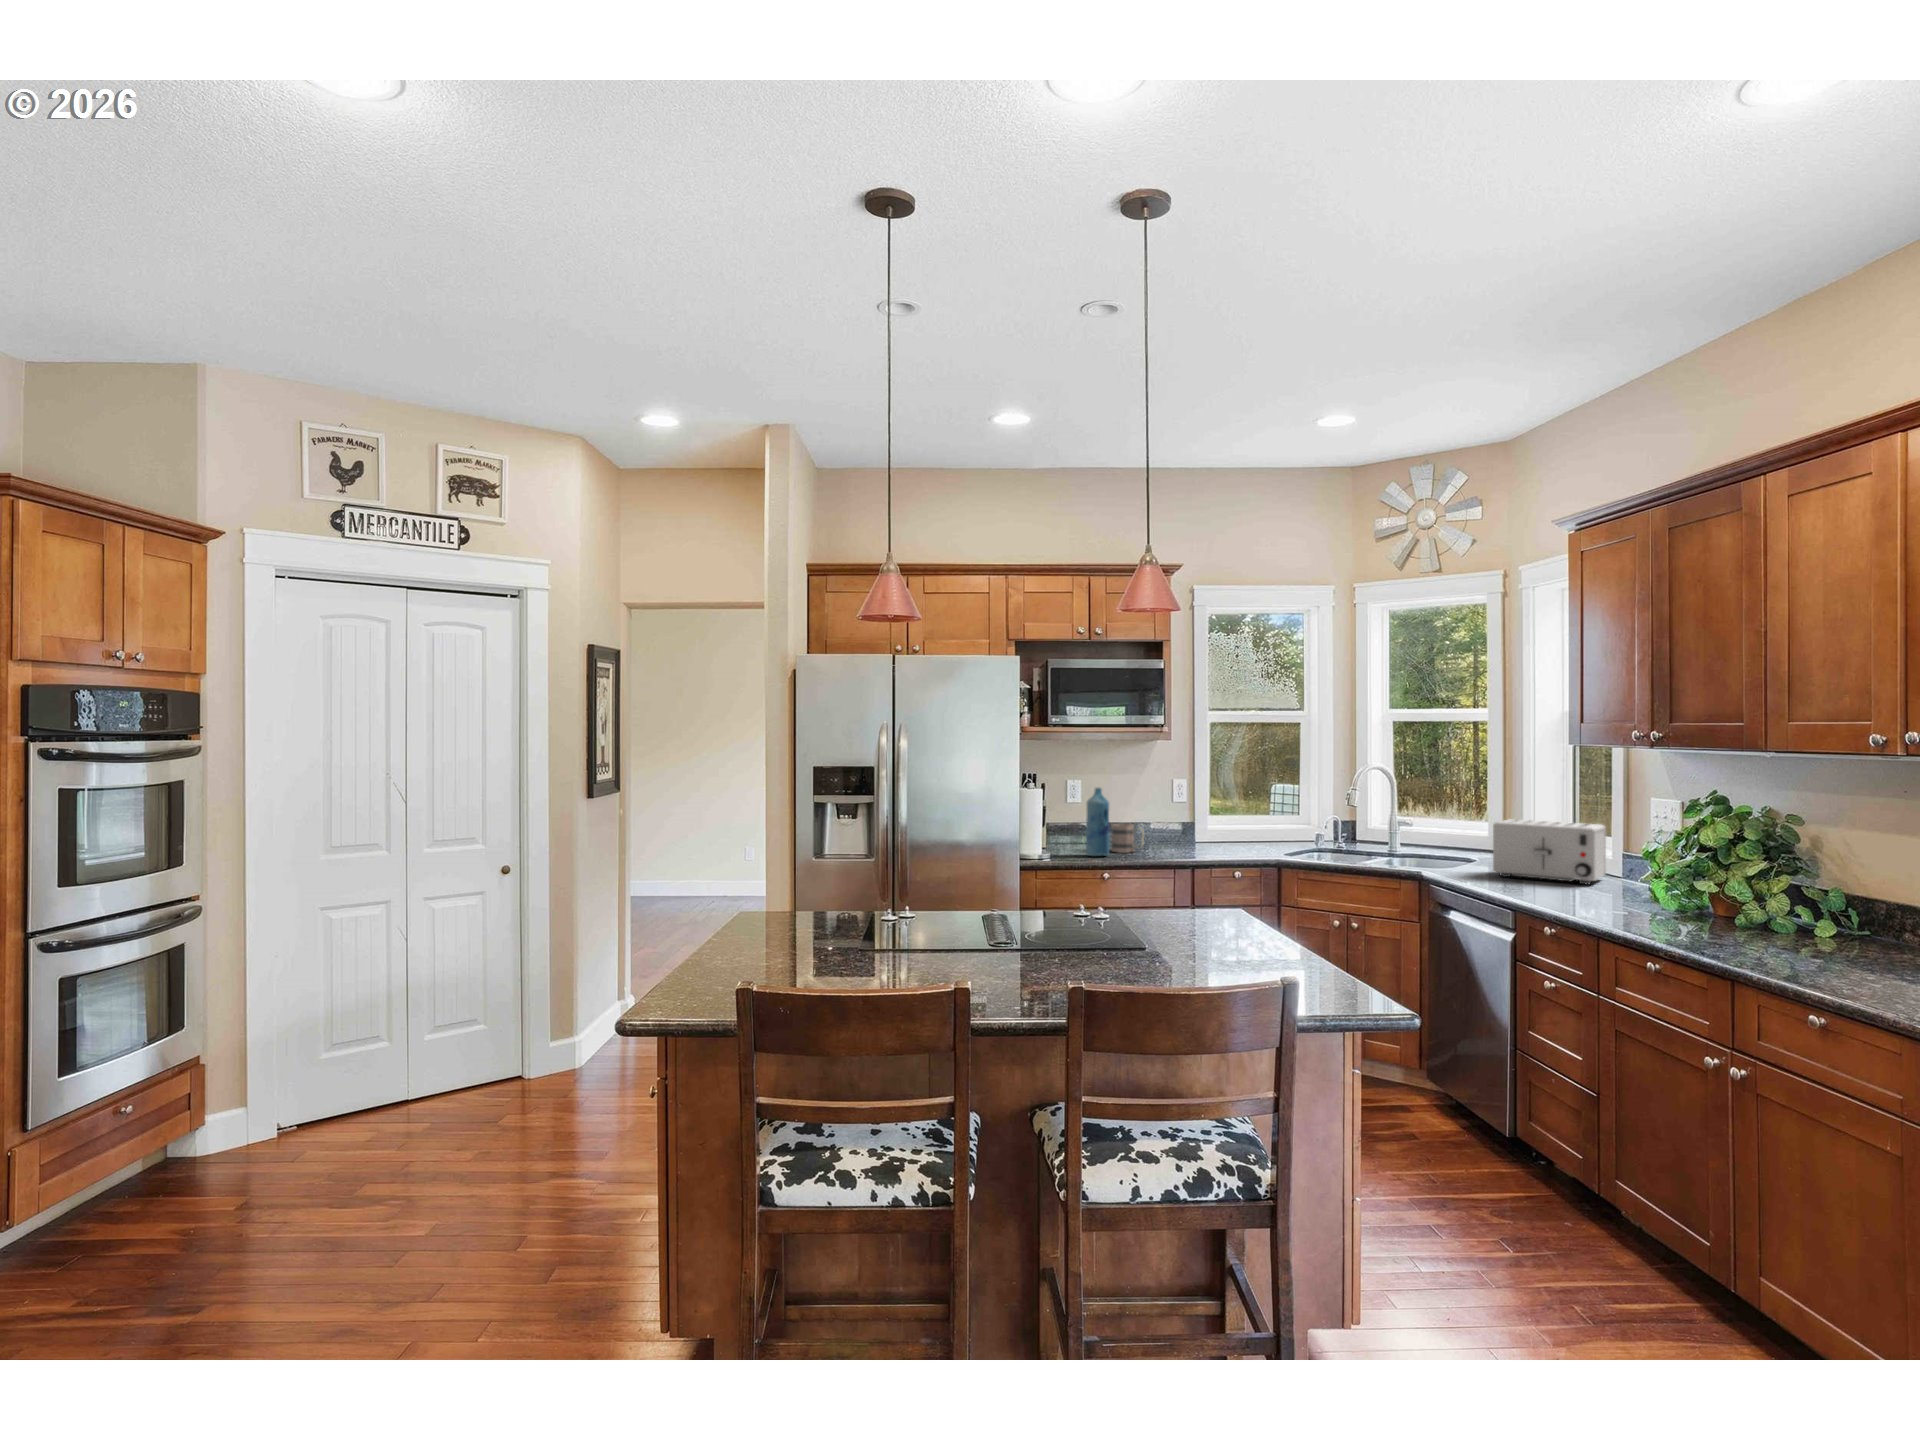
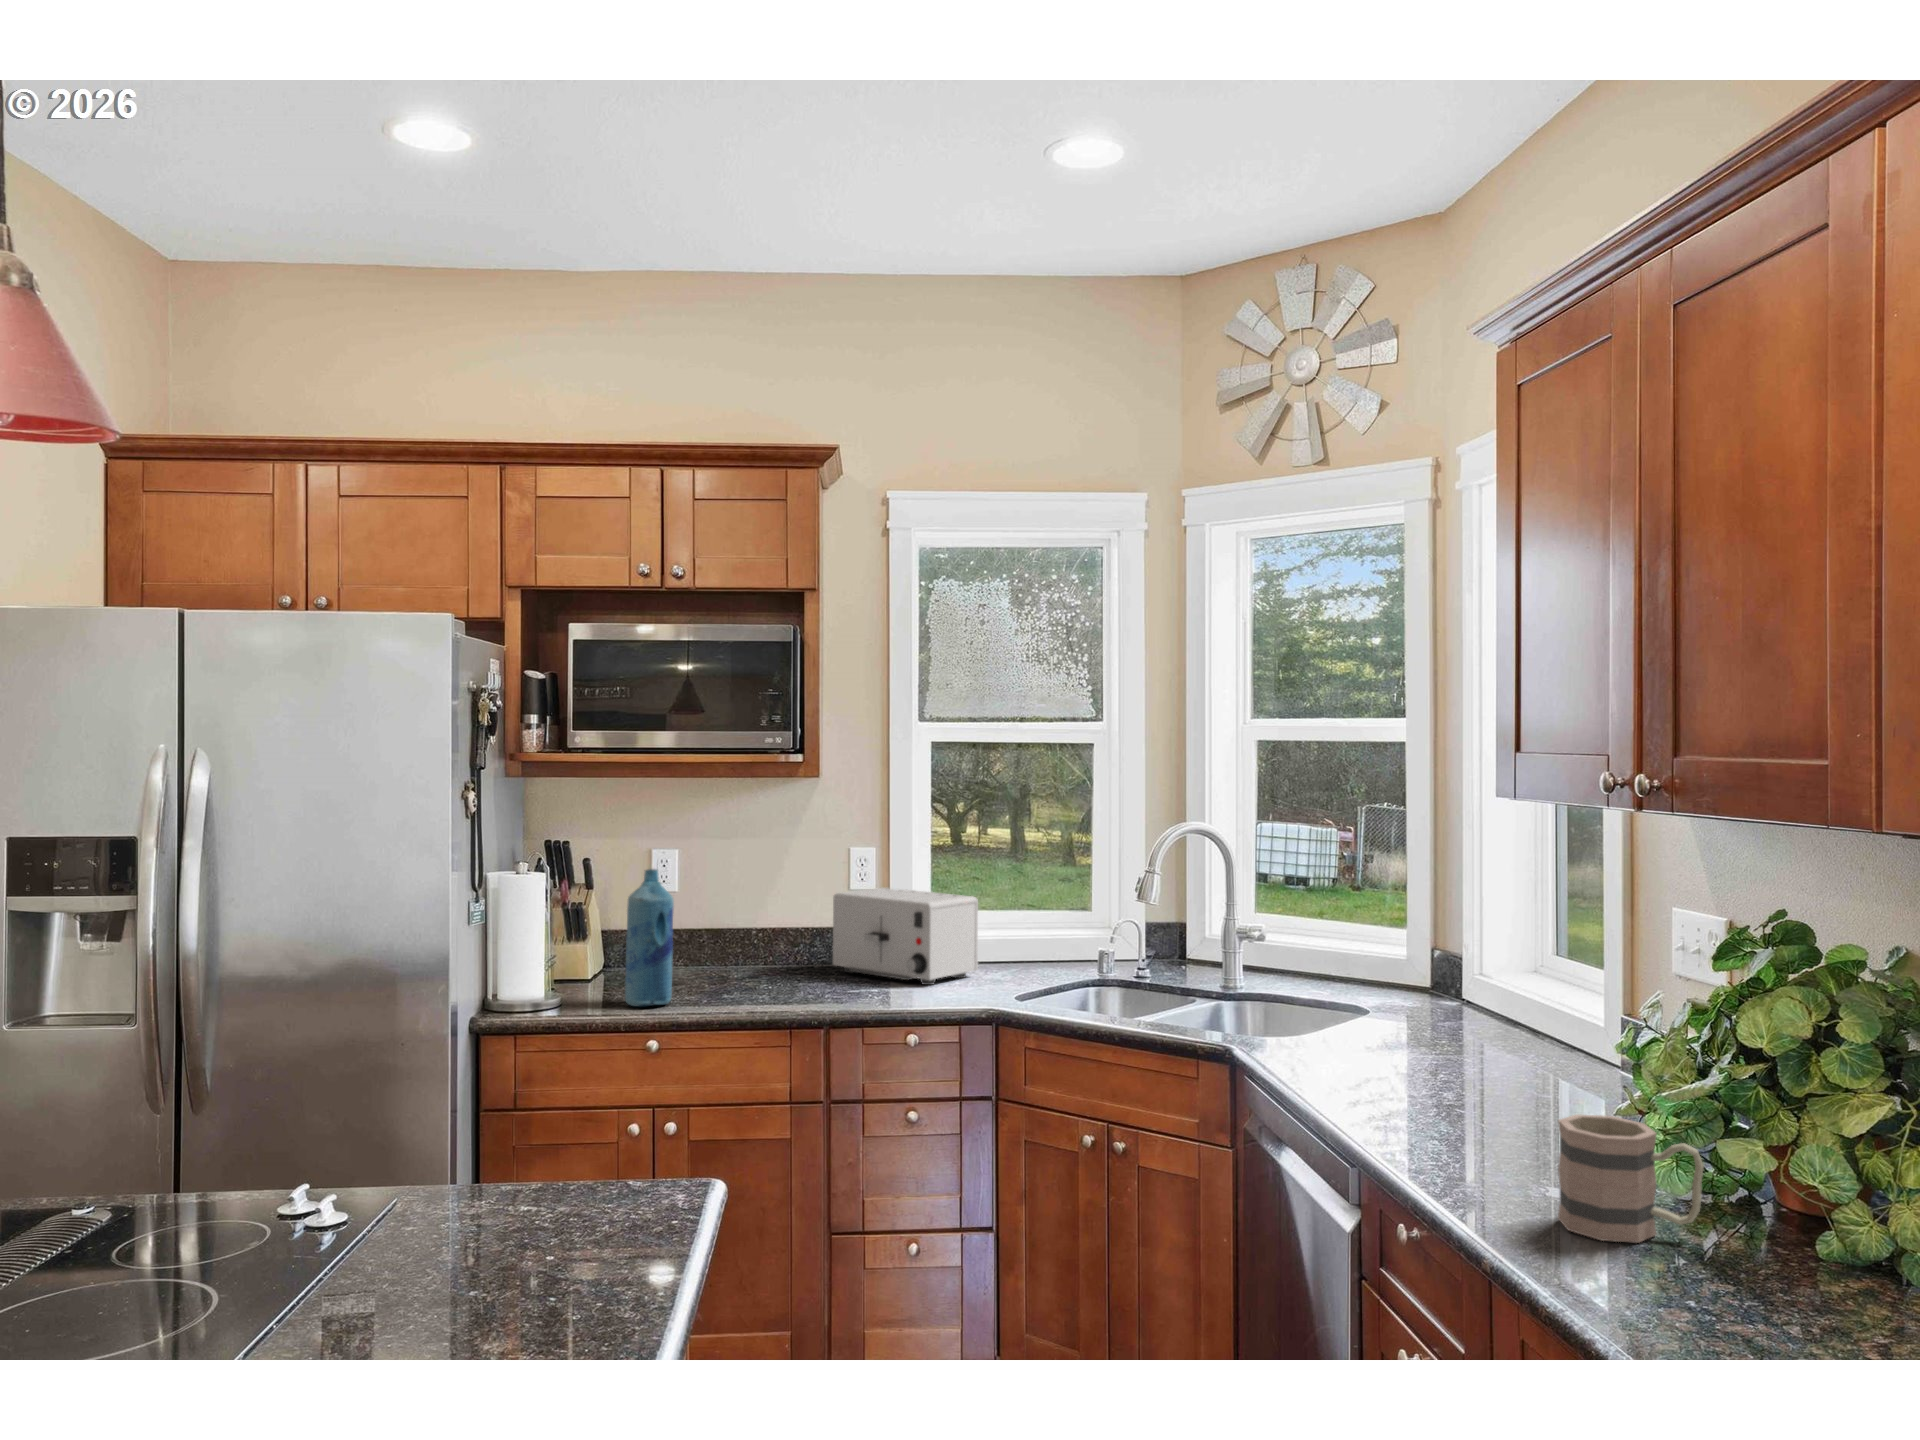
toaster: present [1493,819,1606,885] -> present [833,888,978,985]
mug: present [1112,824,1144,853] -> present [1558,1114,1704,1243]

